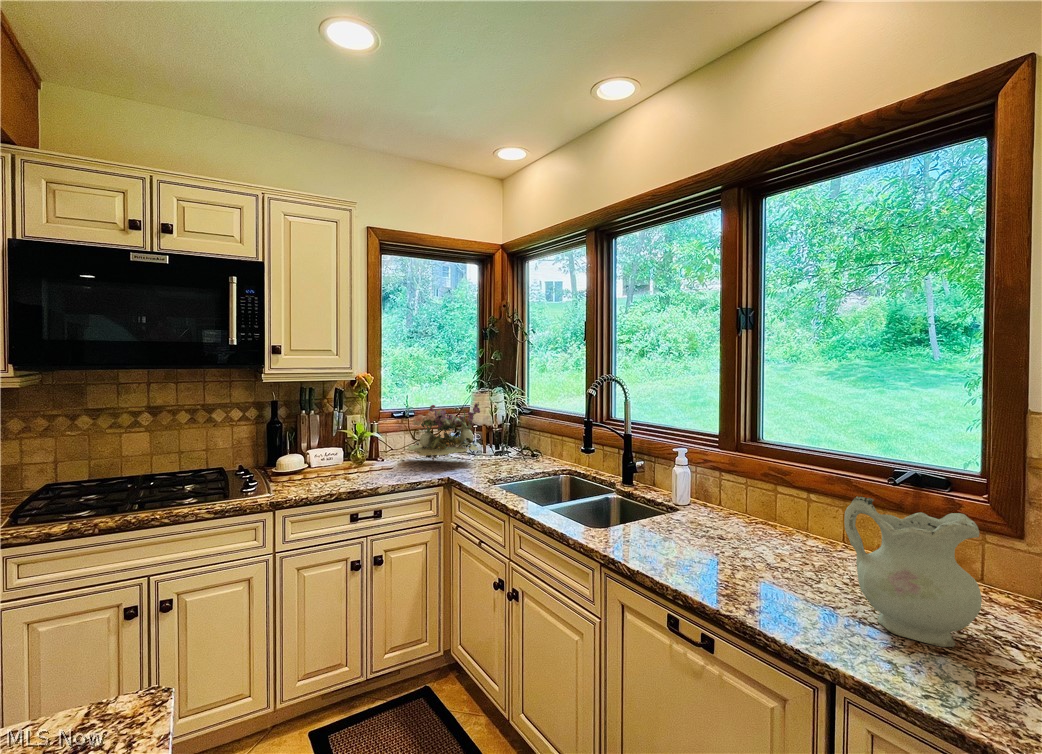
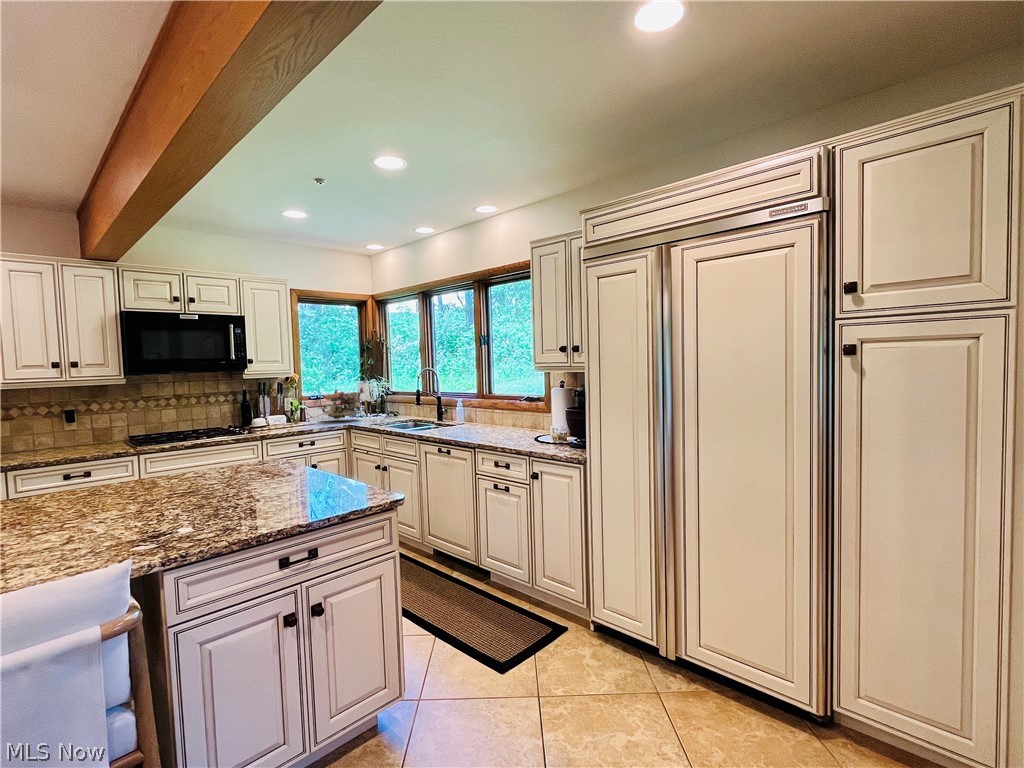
ceramic pitcher: present [844,496,982,647] -> none [488,401,518,439]

